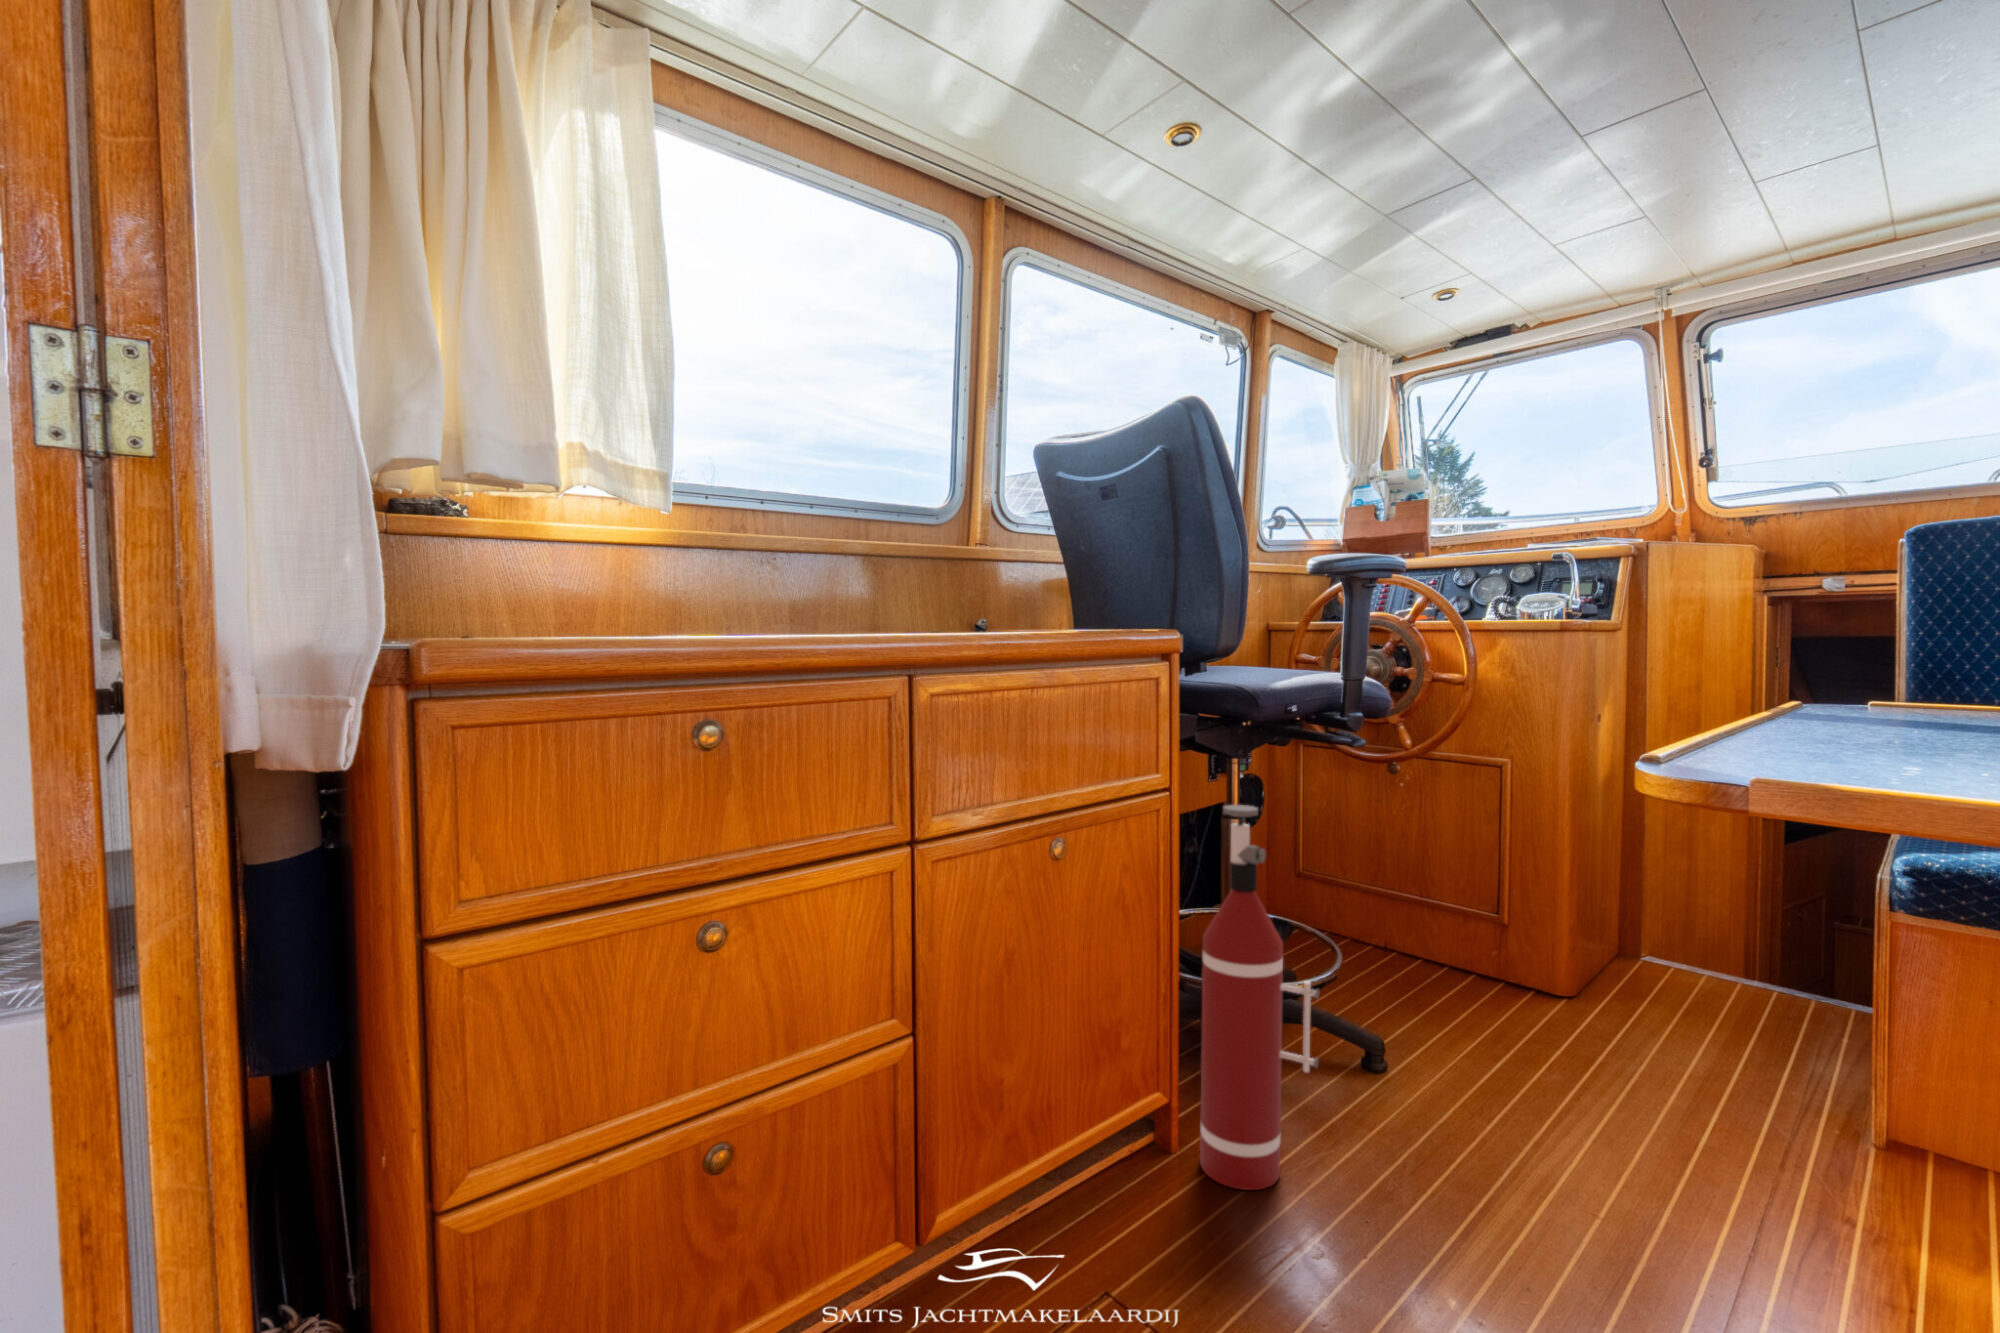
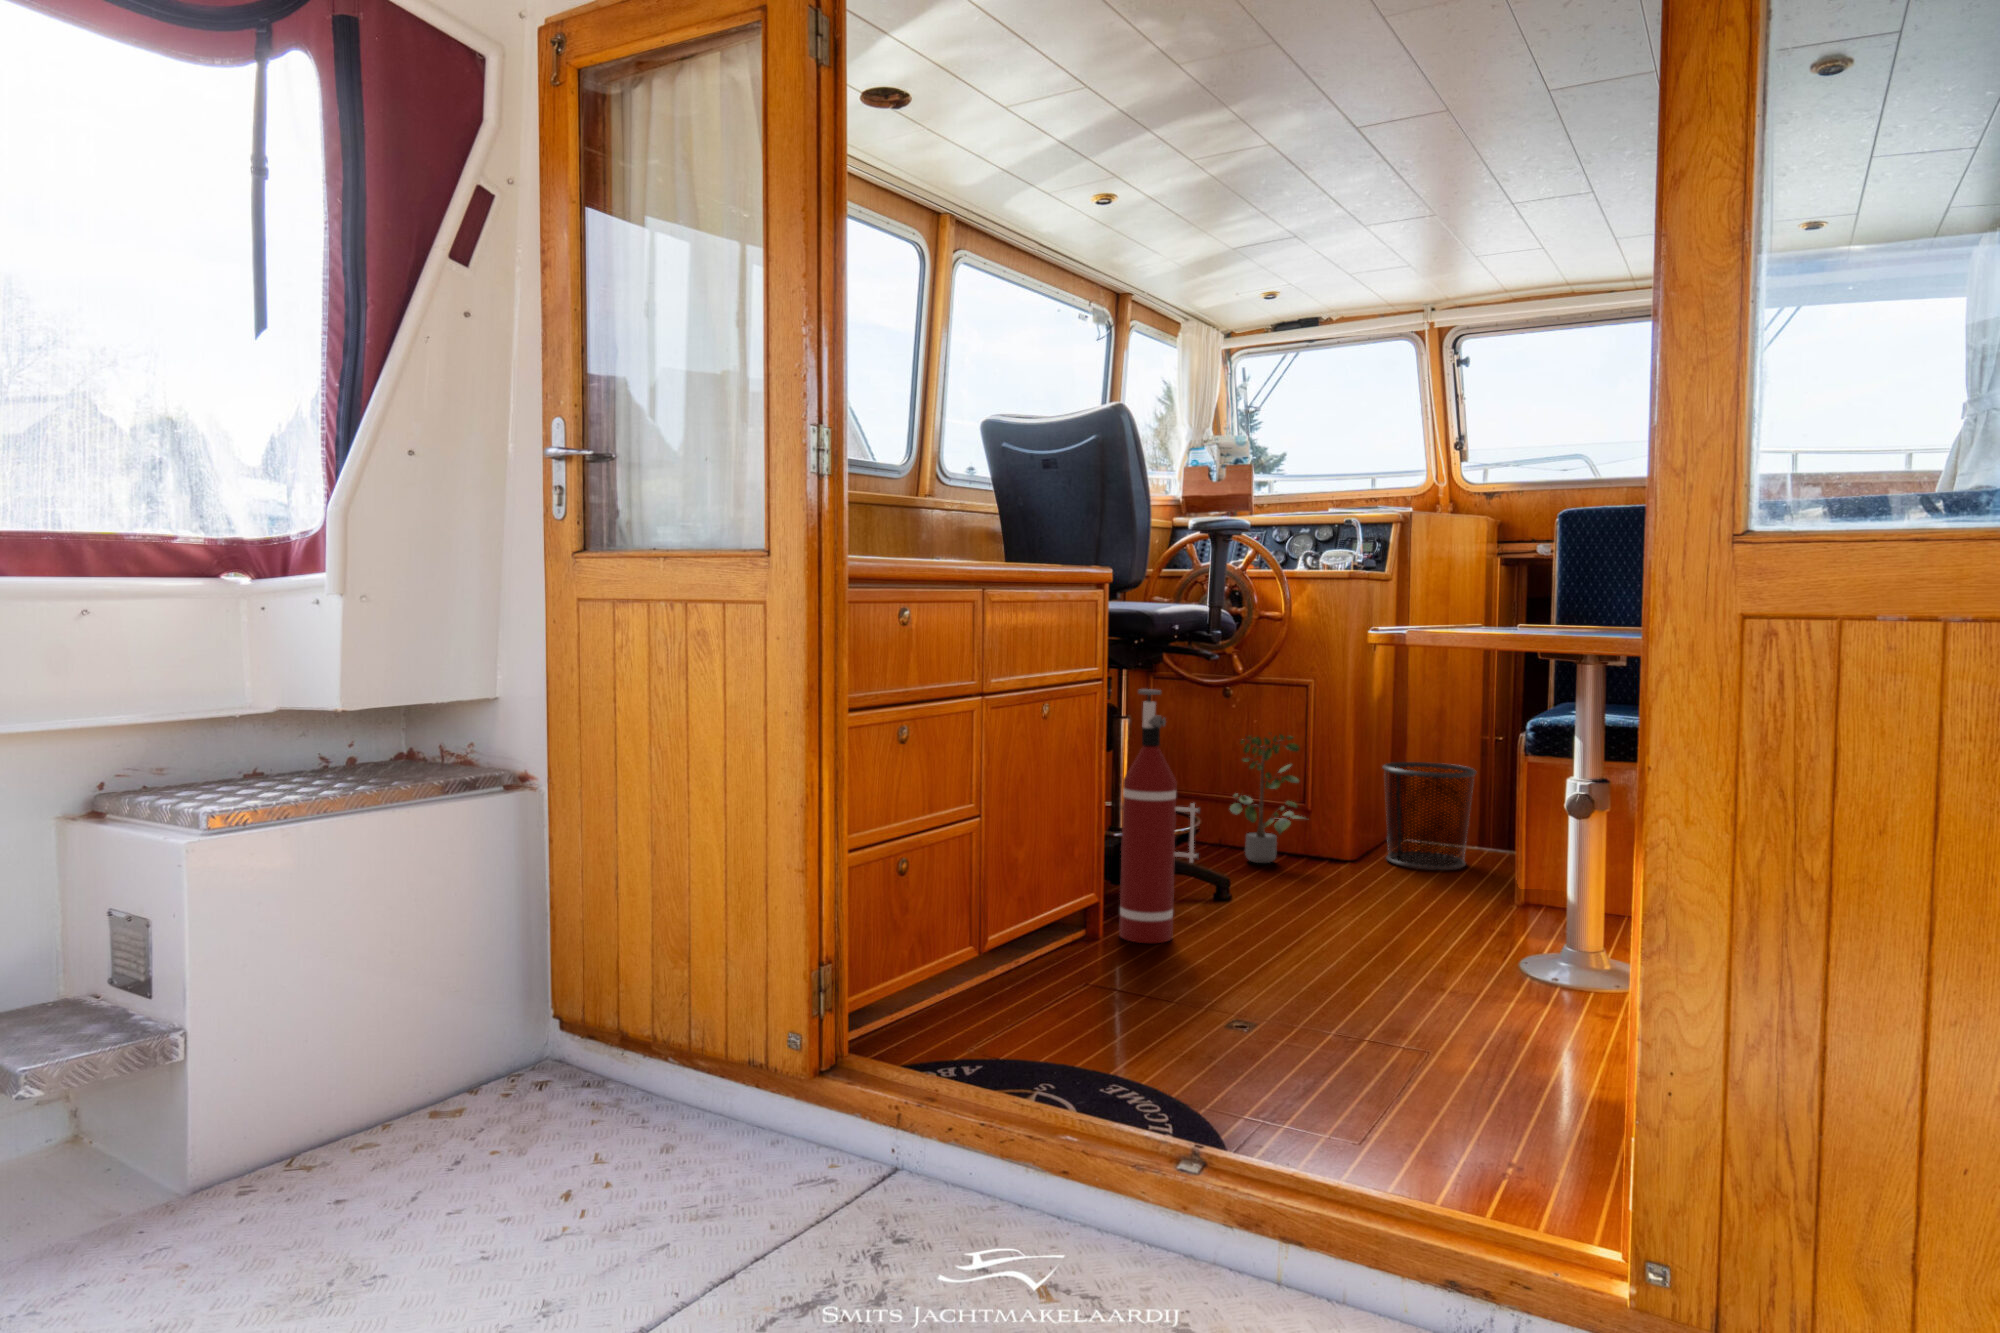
potted plant: none [1393,828,1509,999] -> present [1230,733,1304,863]
waste bin: none [1612,871,1766,1036] -> present [1383,762,1476,870]

